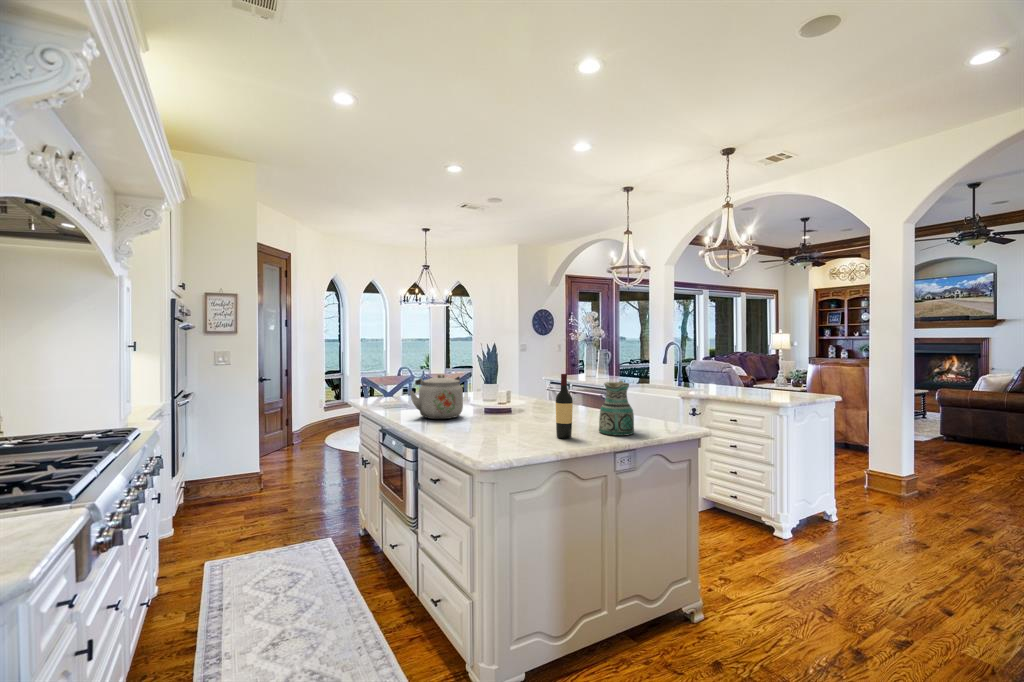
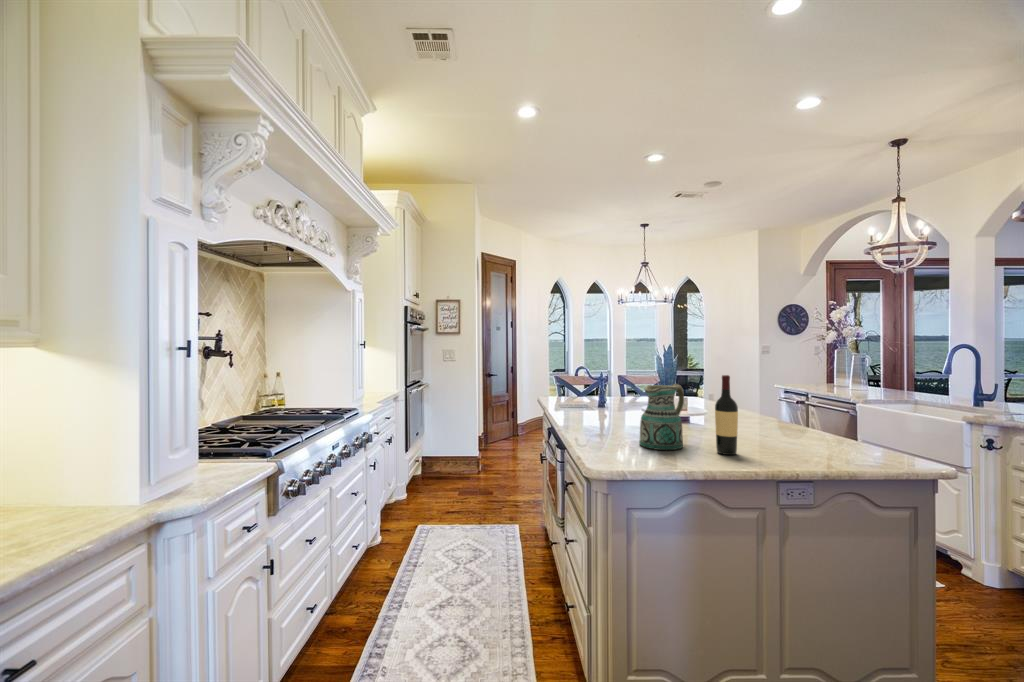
kettle: present [410,374,463,419] -> none [571,373,628,420]
ceramic pitcher: present [599,381,634,436] -> present [639,384,684,450]

